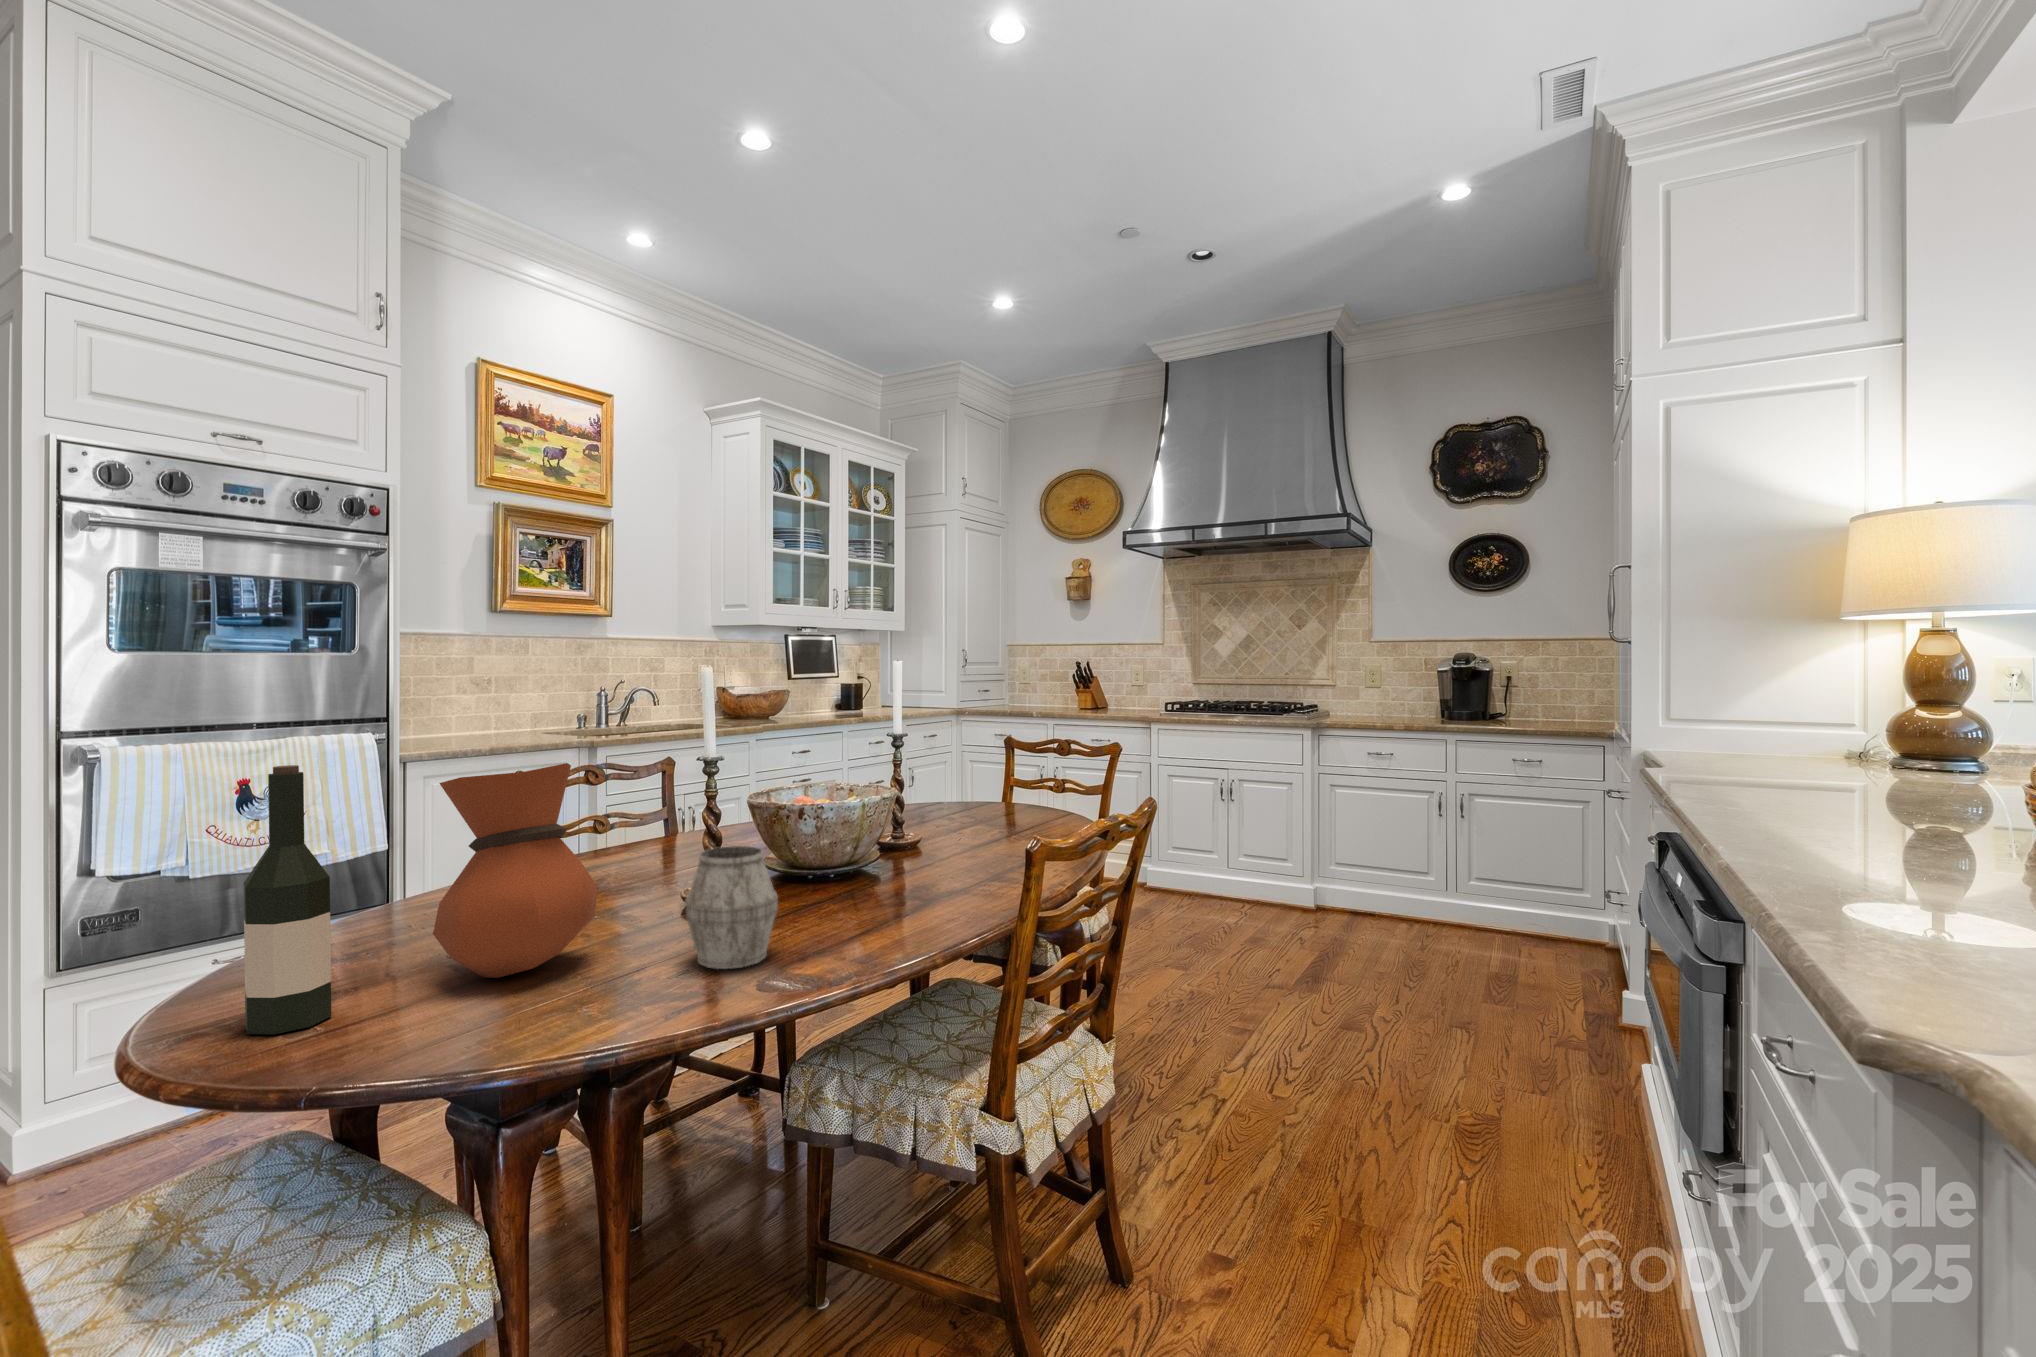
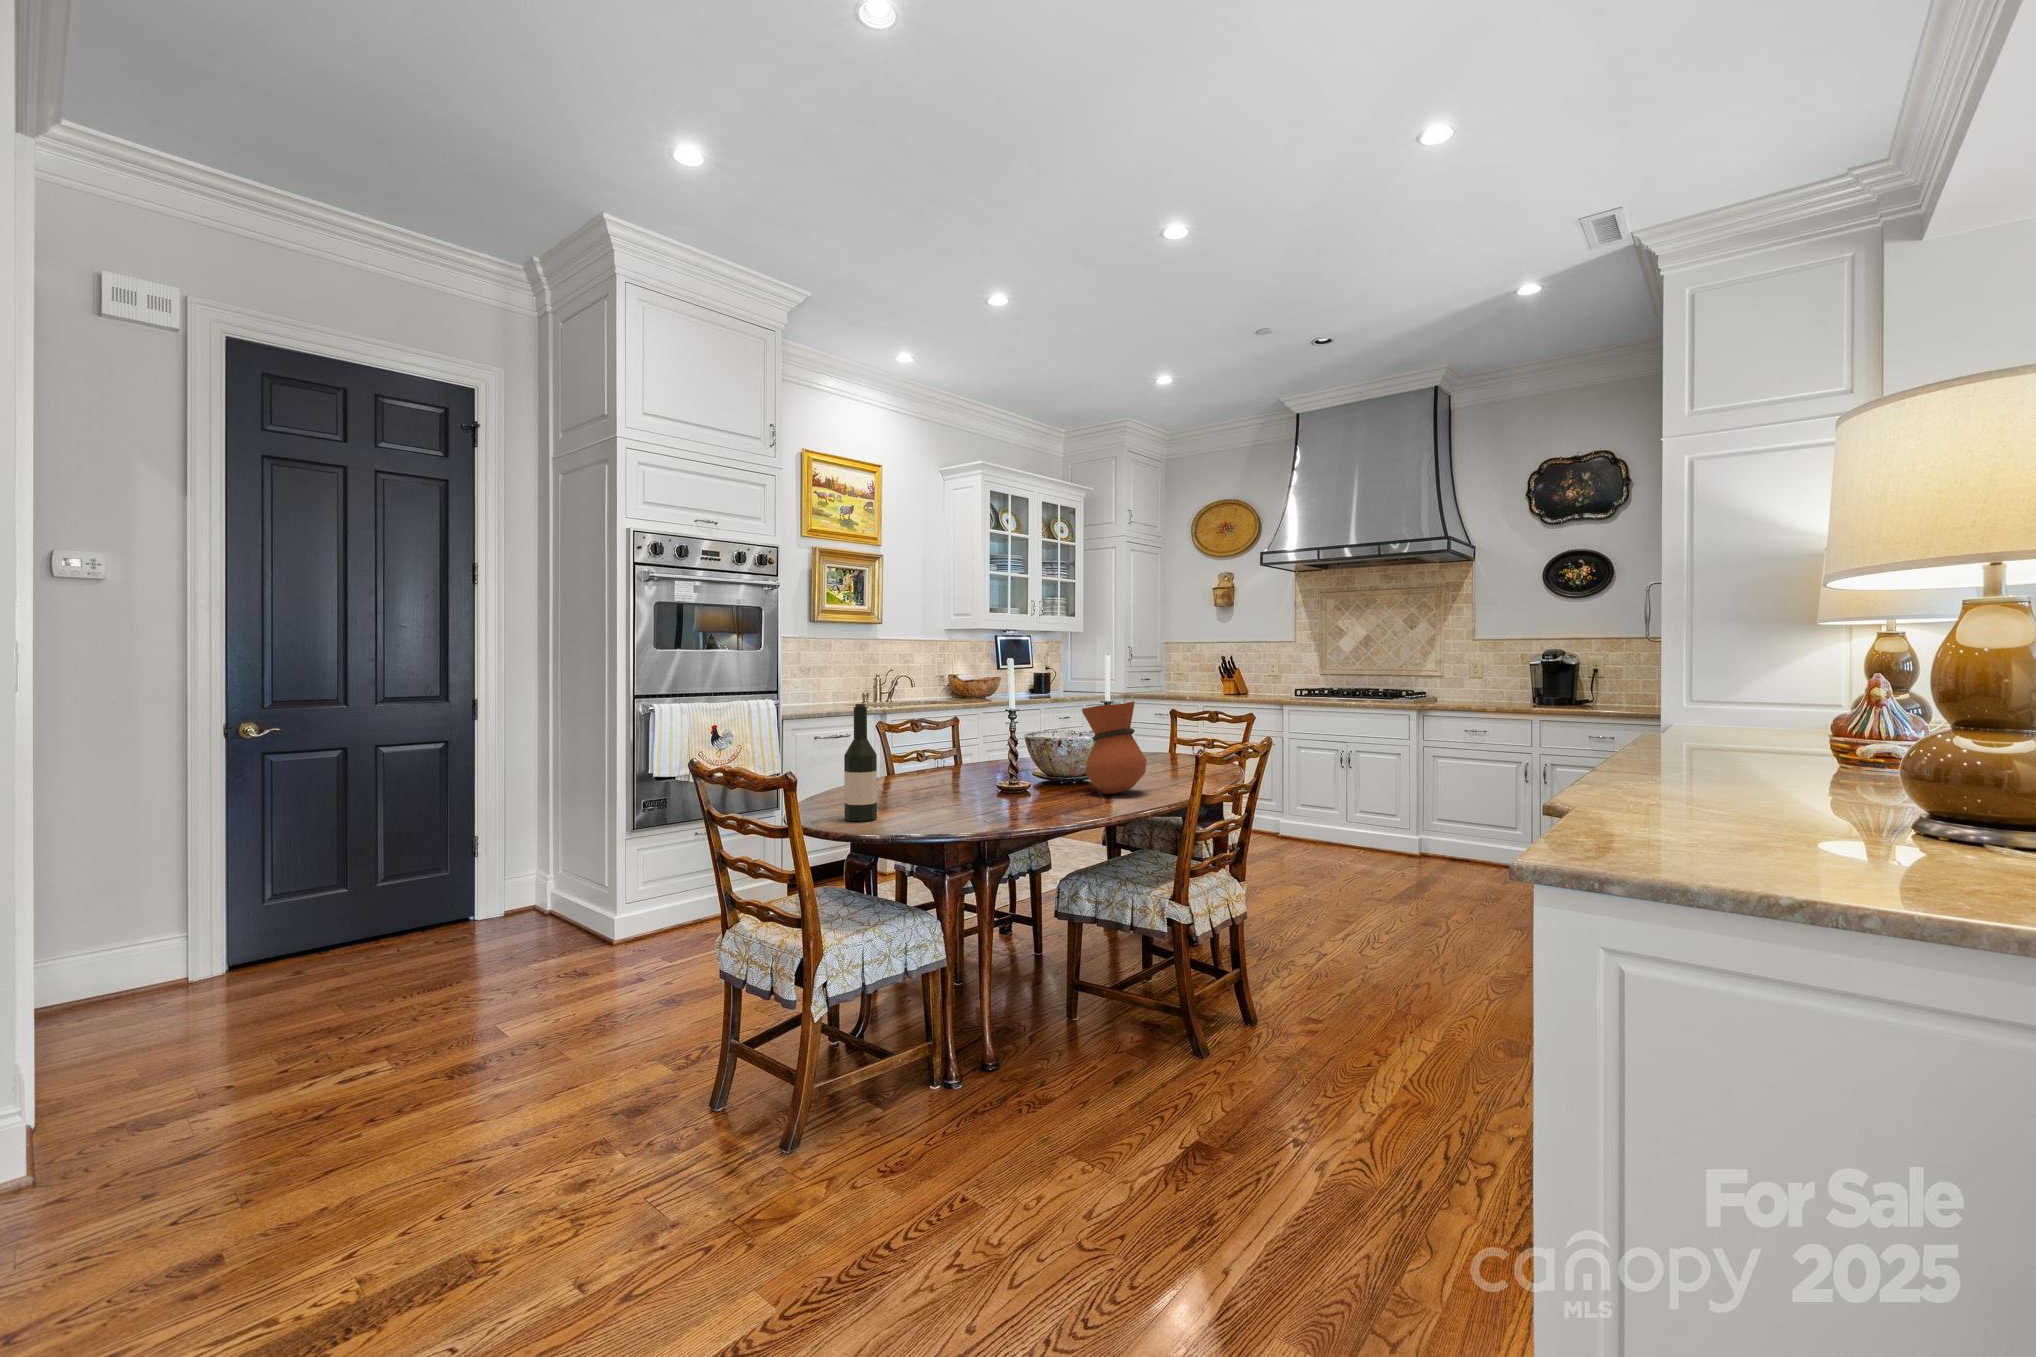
vase: present [433,763,597,978] -> present [1082,701,1147,794]
mug: present [685,846,778,969] -> none [1020,752,1067,811]

